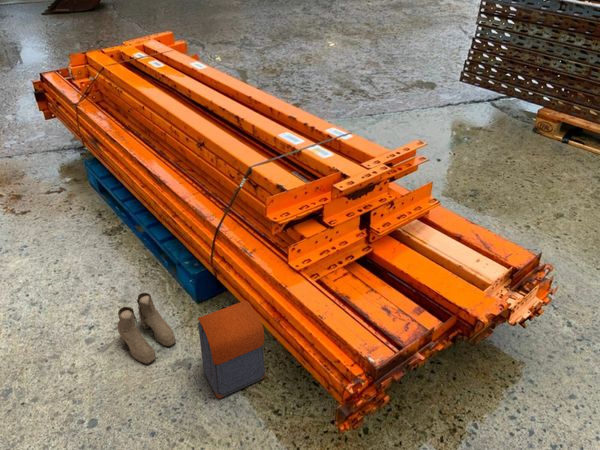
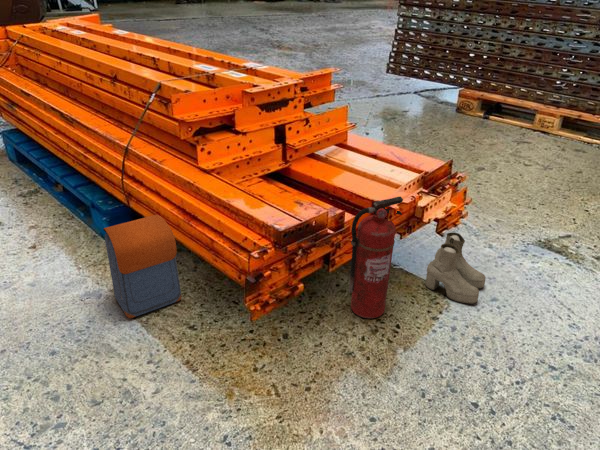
boots: present [118,293,176,364] -> present [425,232,486,304]
fire extinguisher: none [428,312,493,413] -> present [349,197,403,318]

